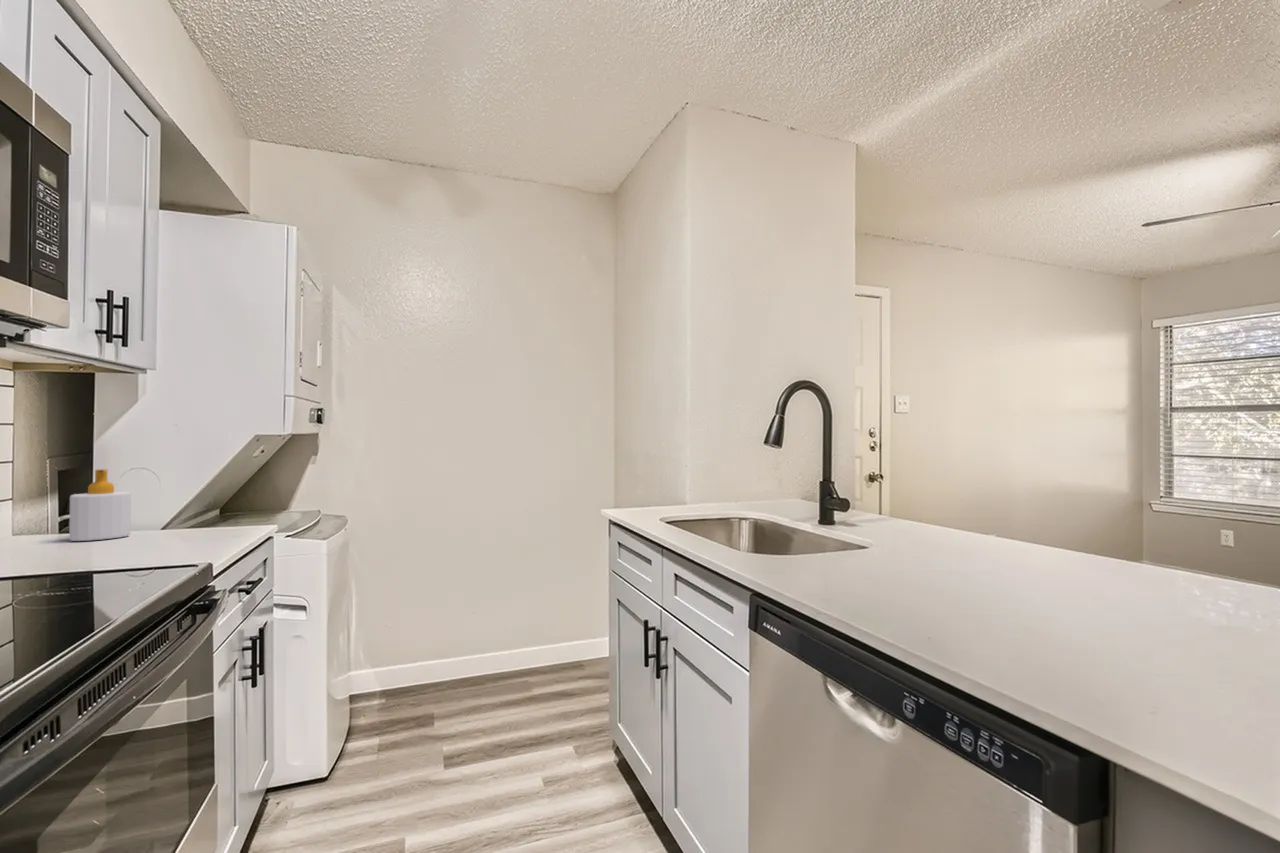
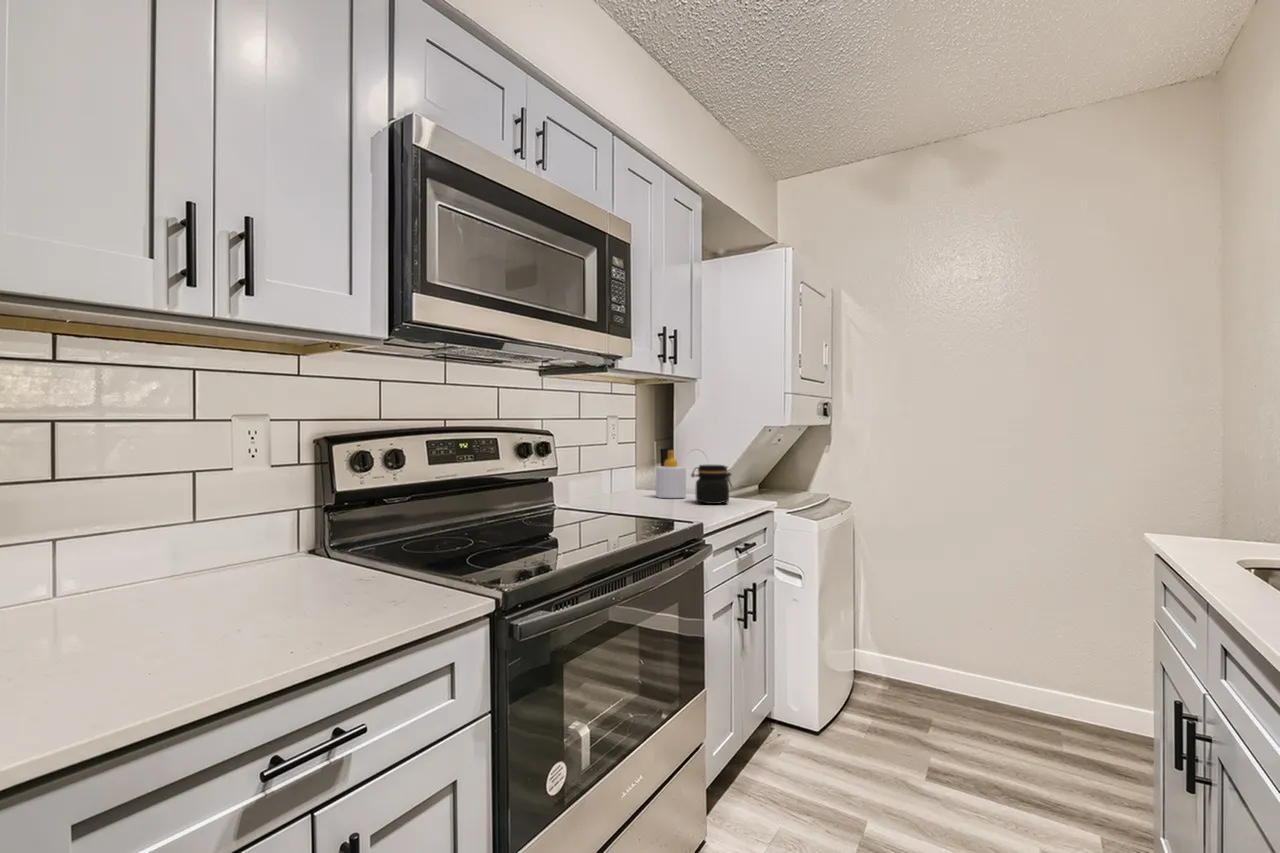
jar: none [149,485,220,539] -> present [691,465,732,504]

